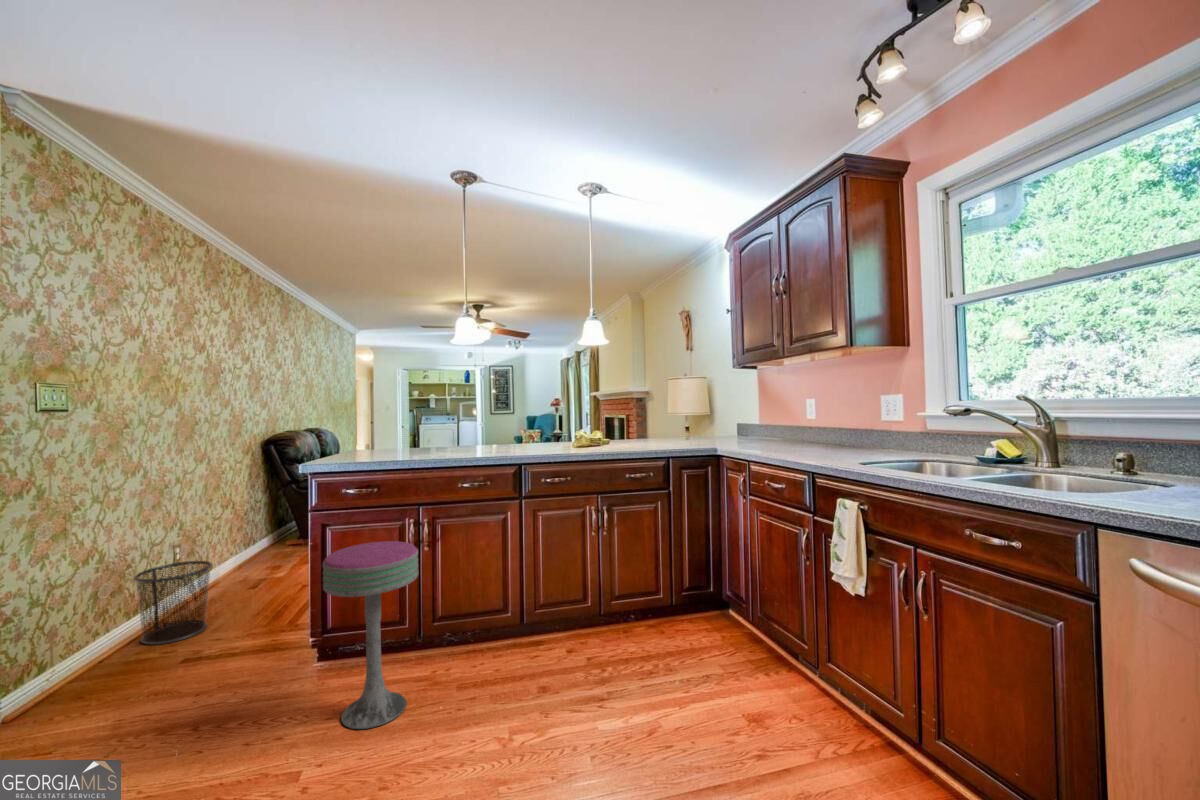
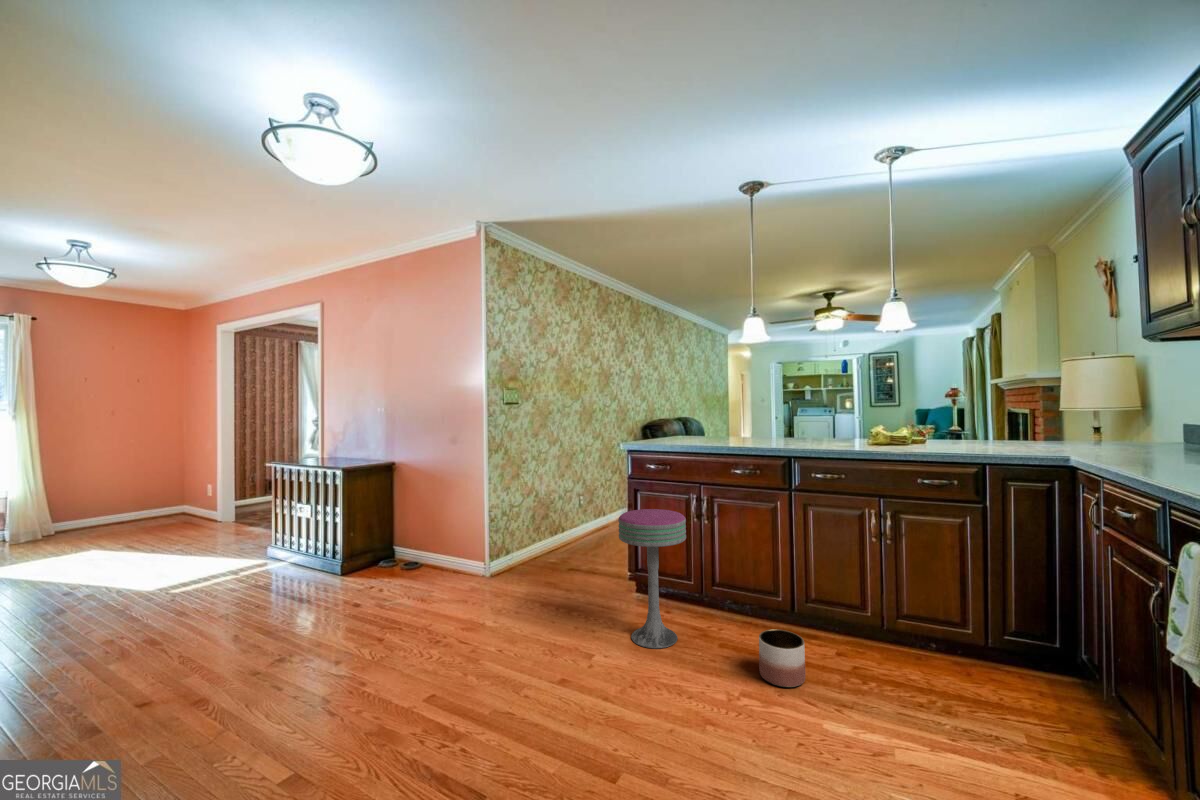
waste bin: present [134,561,212,645] -> none [551,506,591,558]
planter: none [515,645,561,708] -> present [759,629,805,687]

